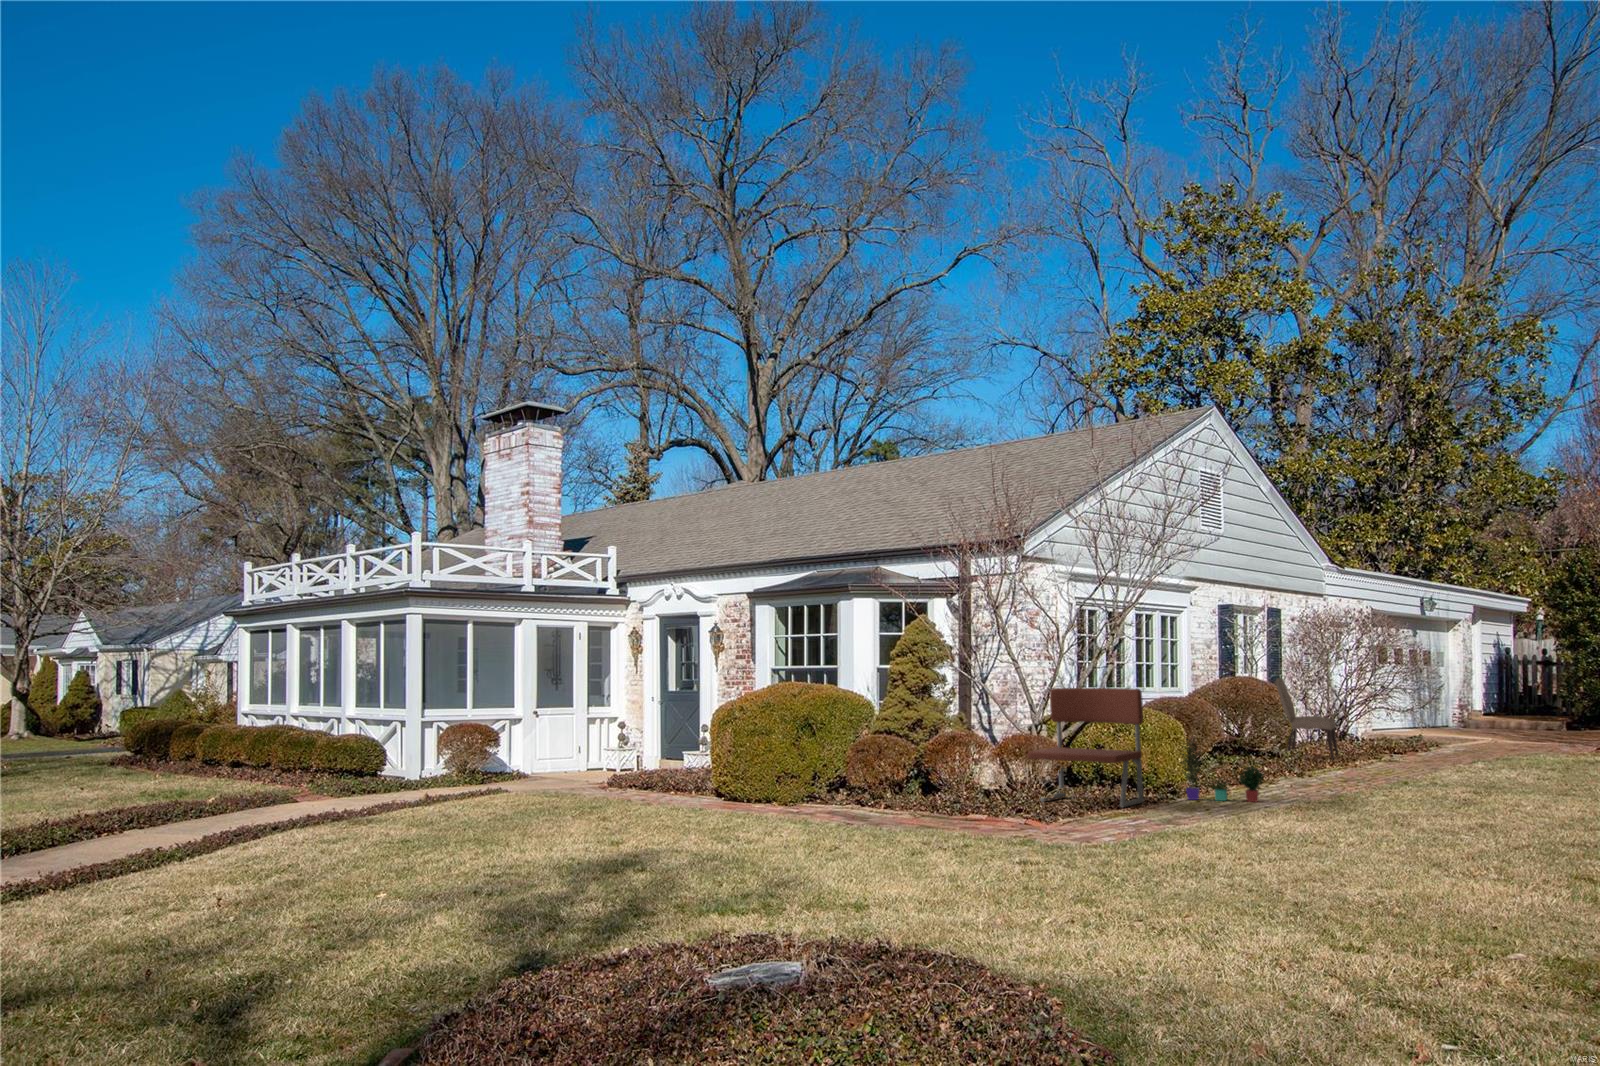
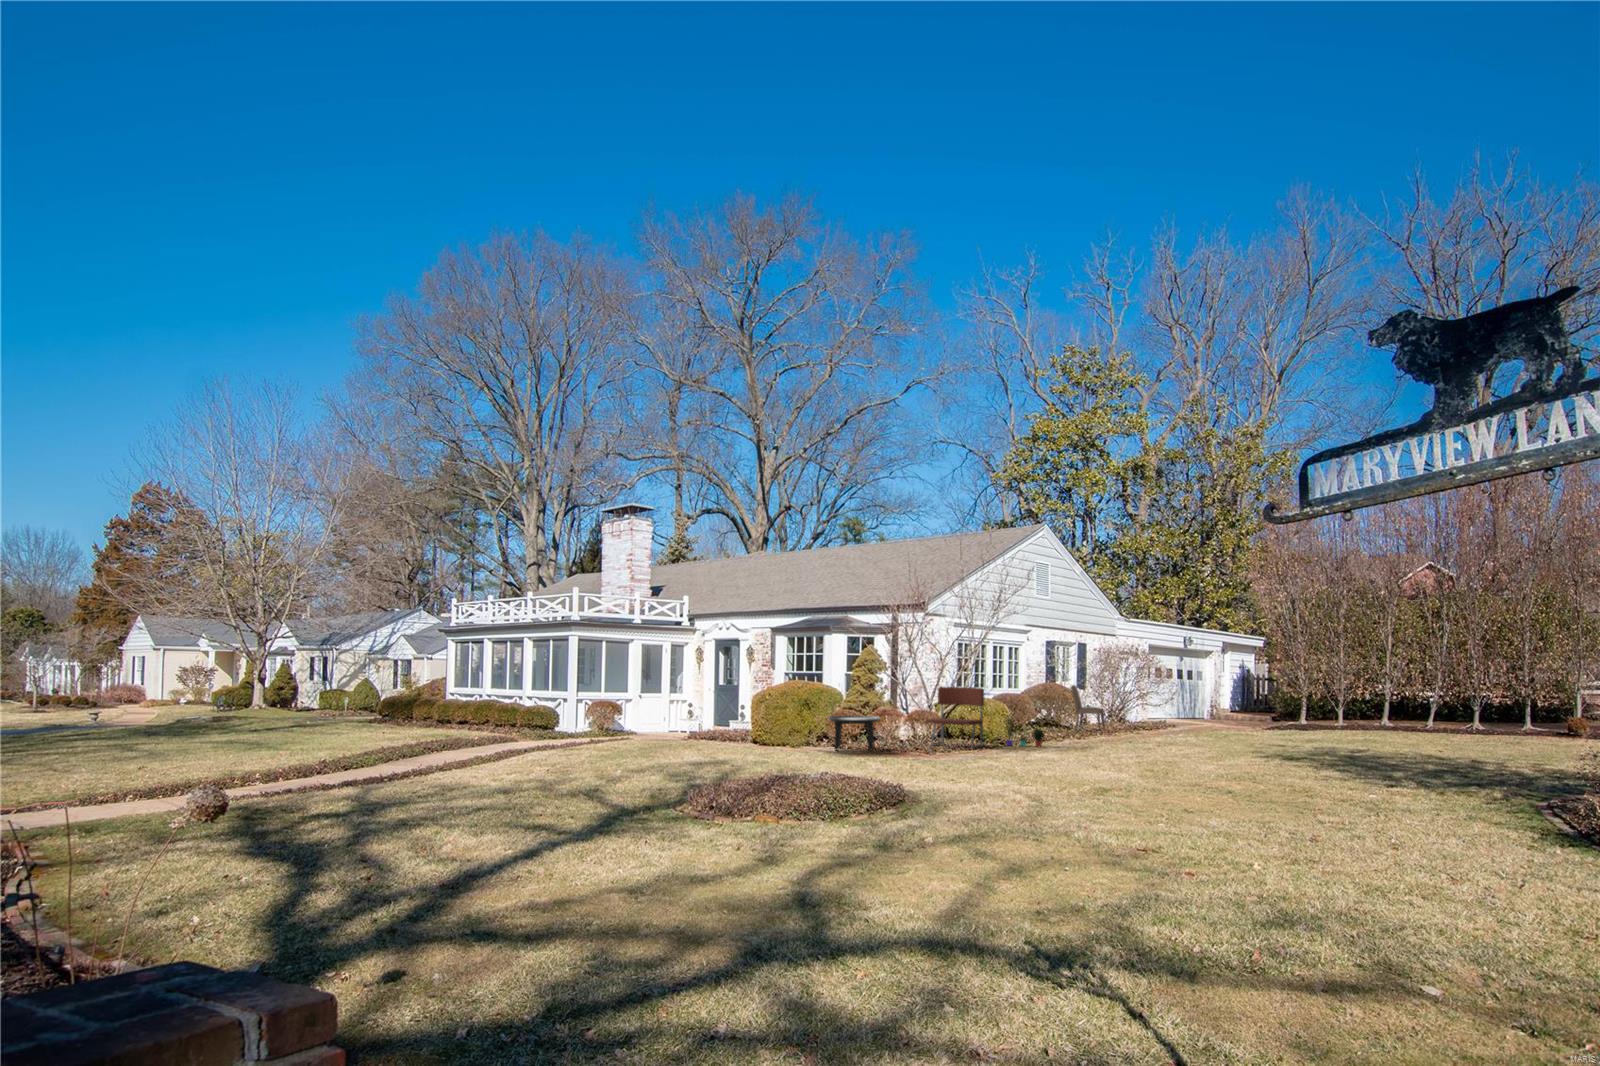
round table: none [838,747,944,819] -> present [828,716,880,751]

